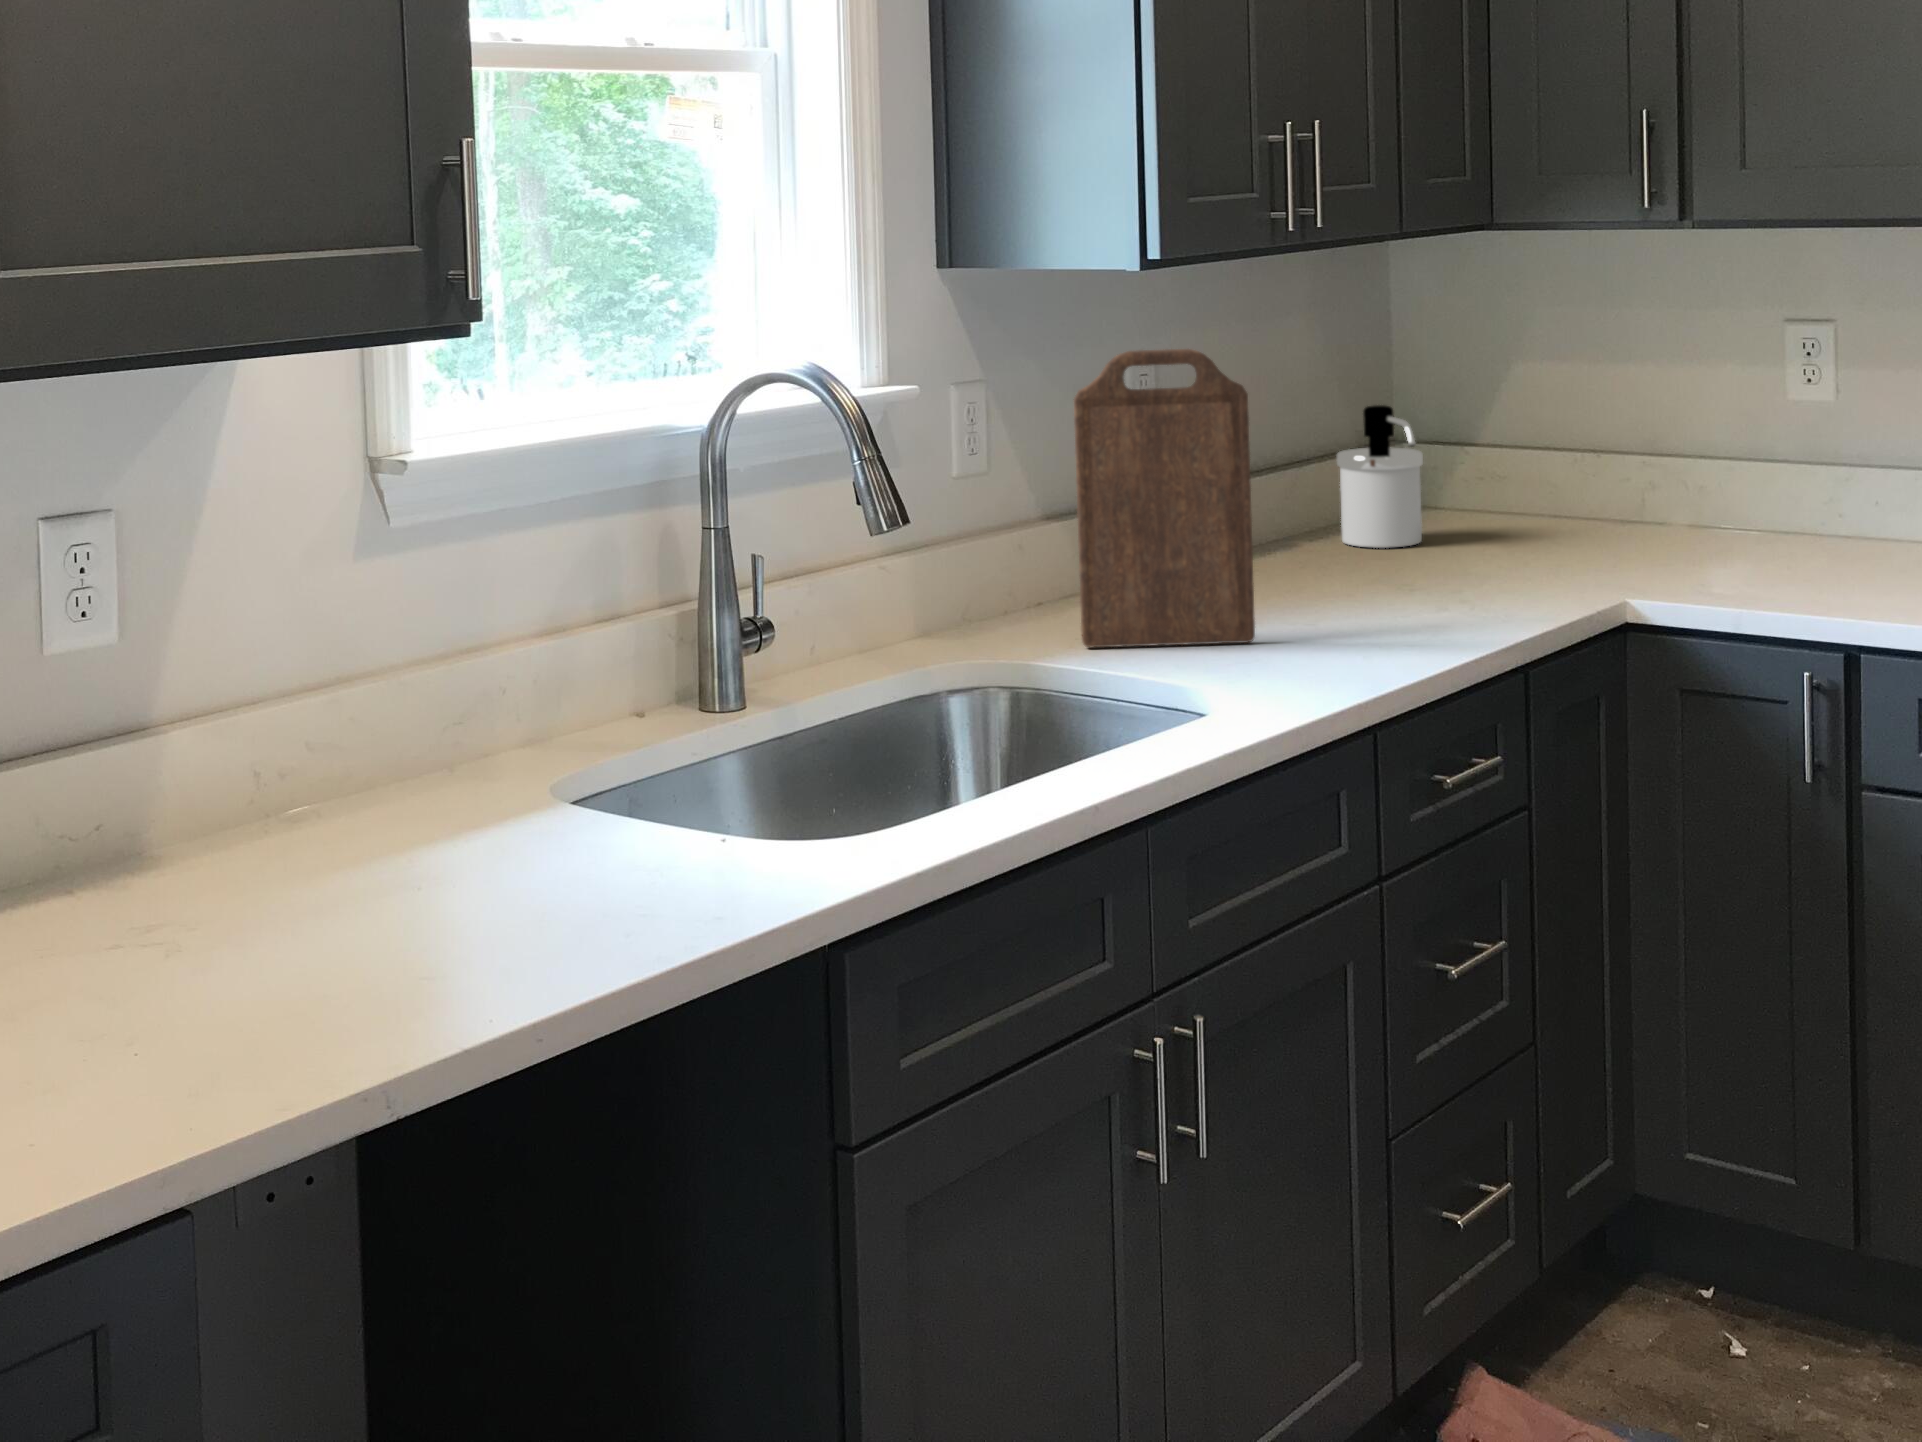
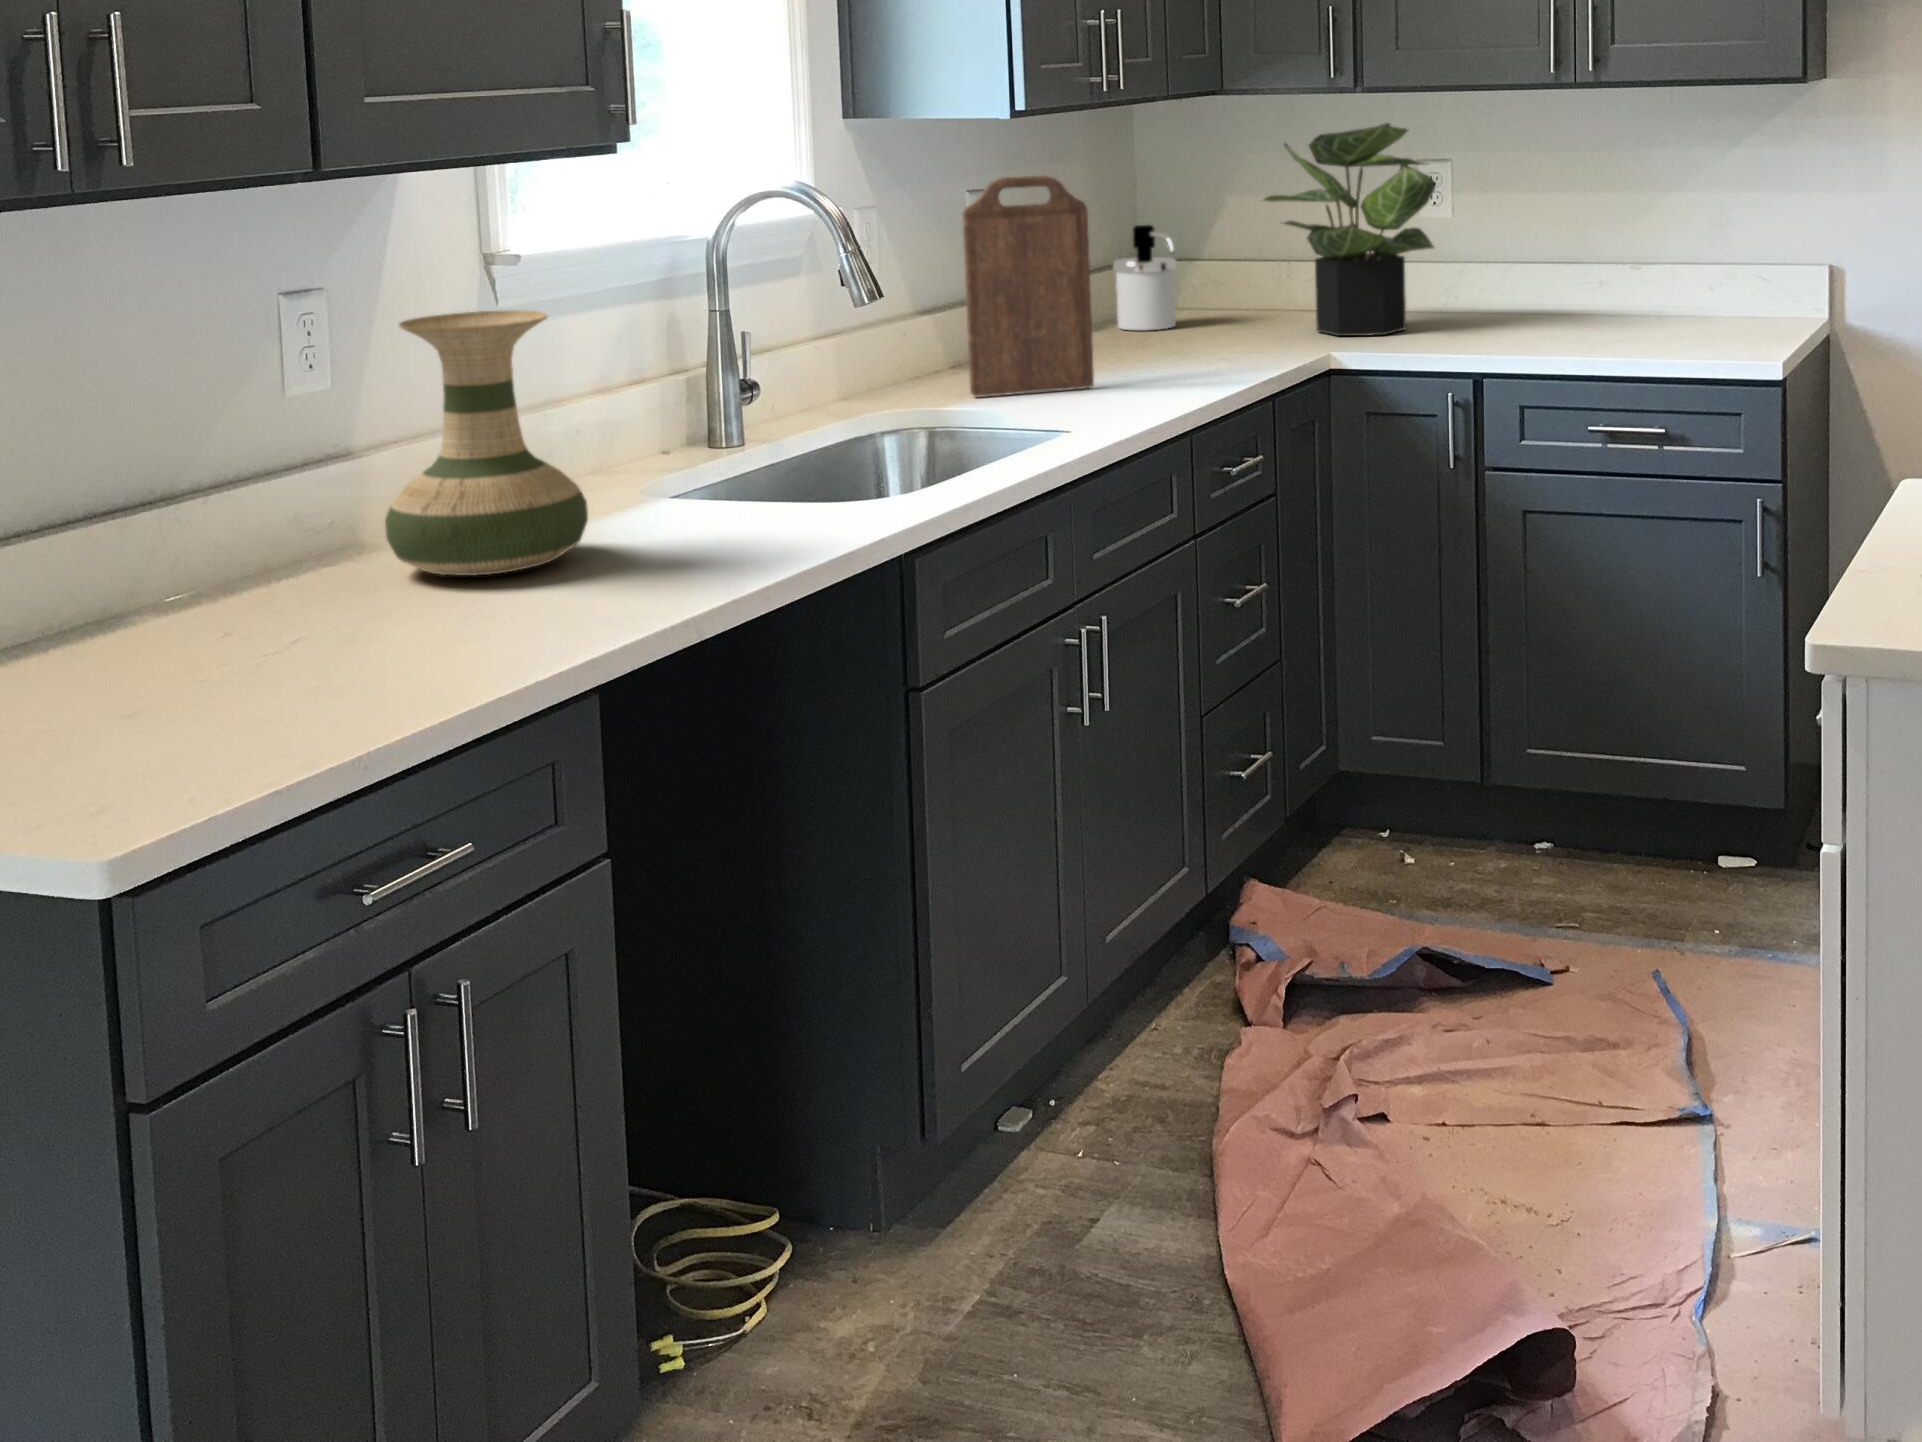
potted plant: none [1538,274,1801,574] -> present [1264,123,1436,336]
vase: none [123,548,394,924] -> present [385,311,588,575]

